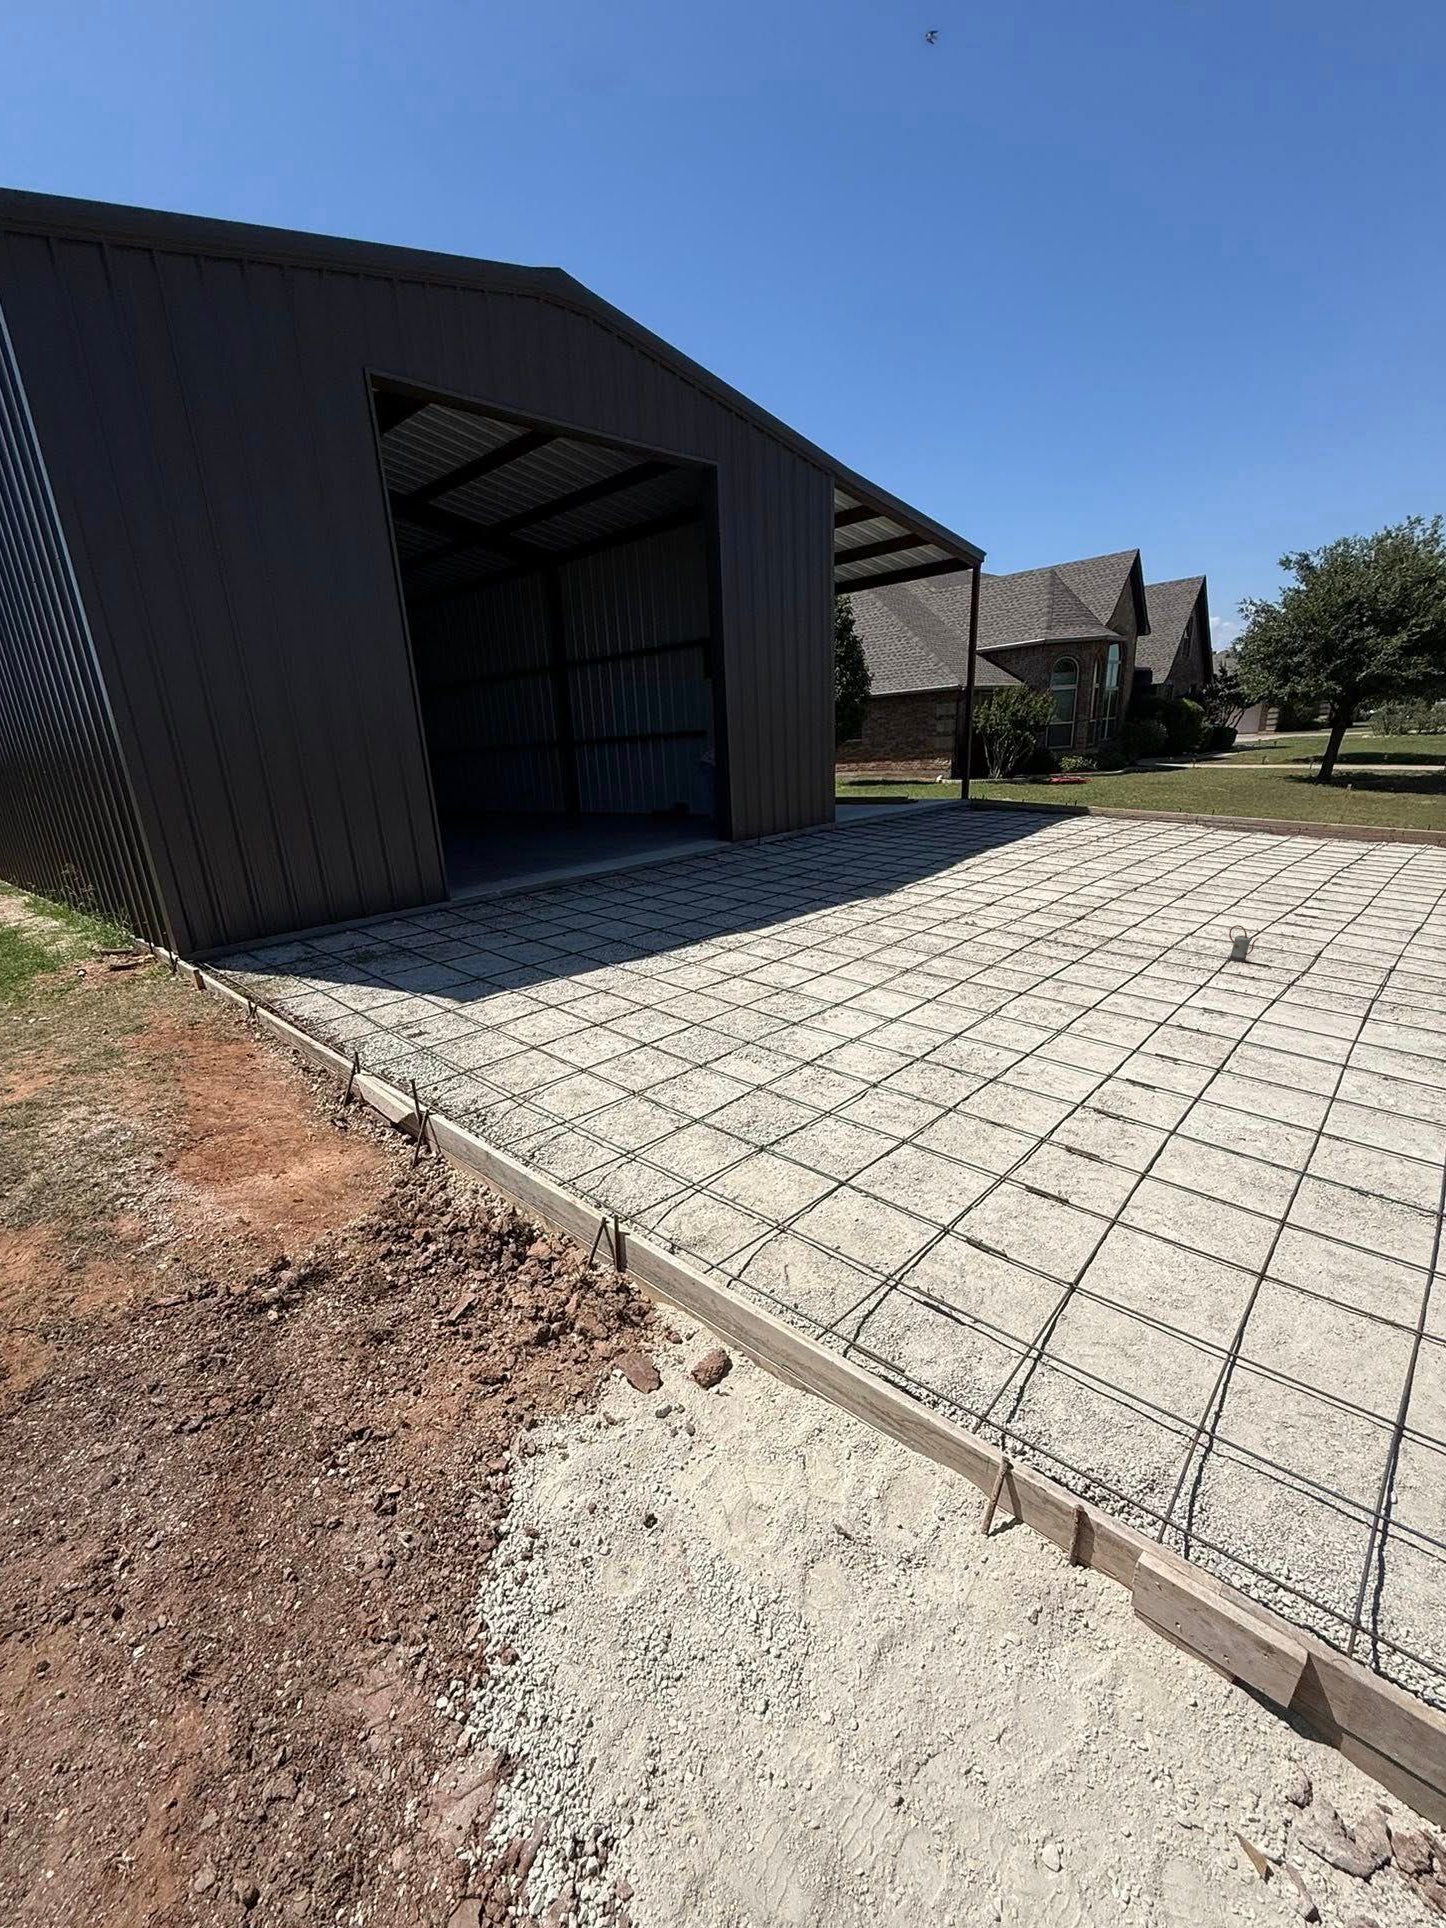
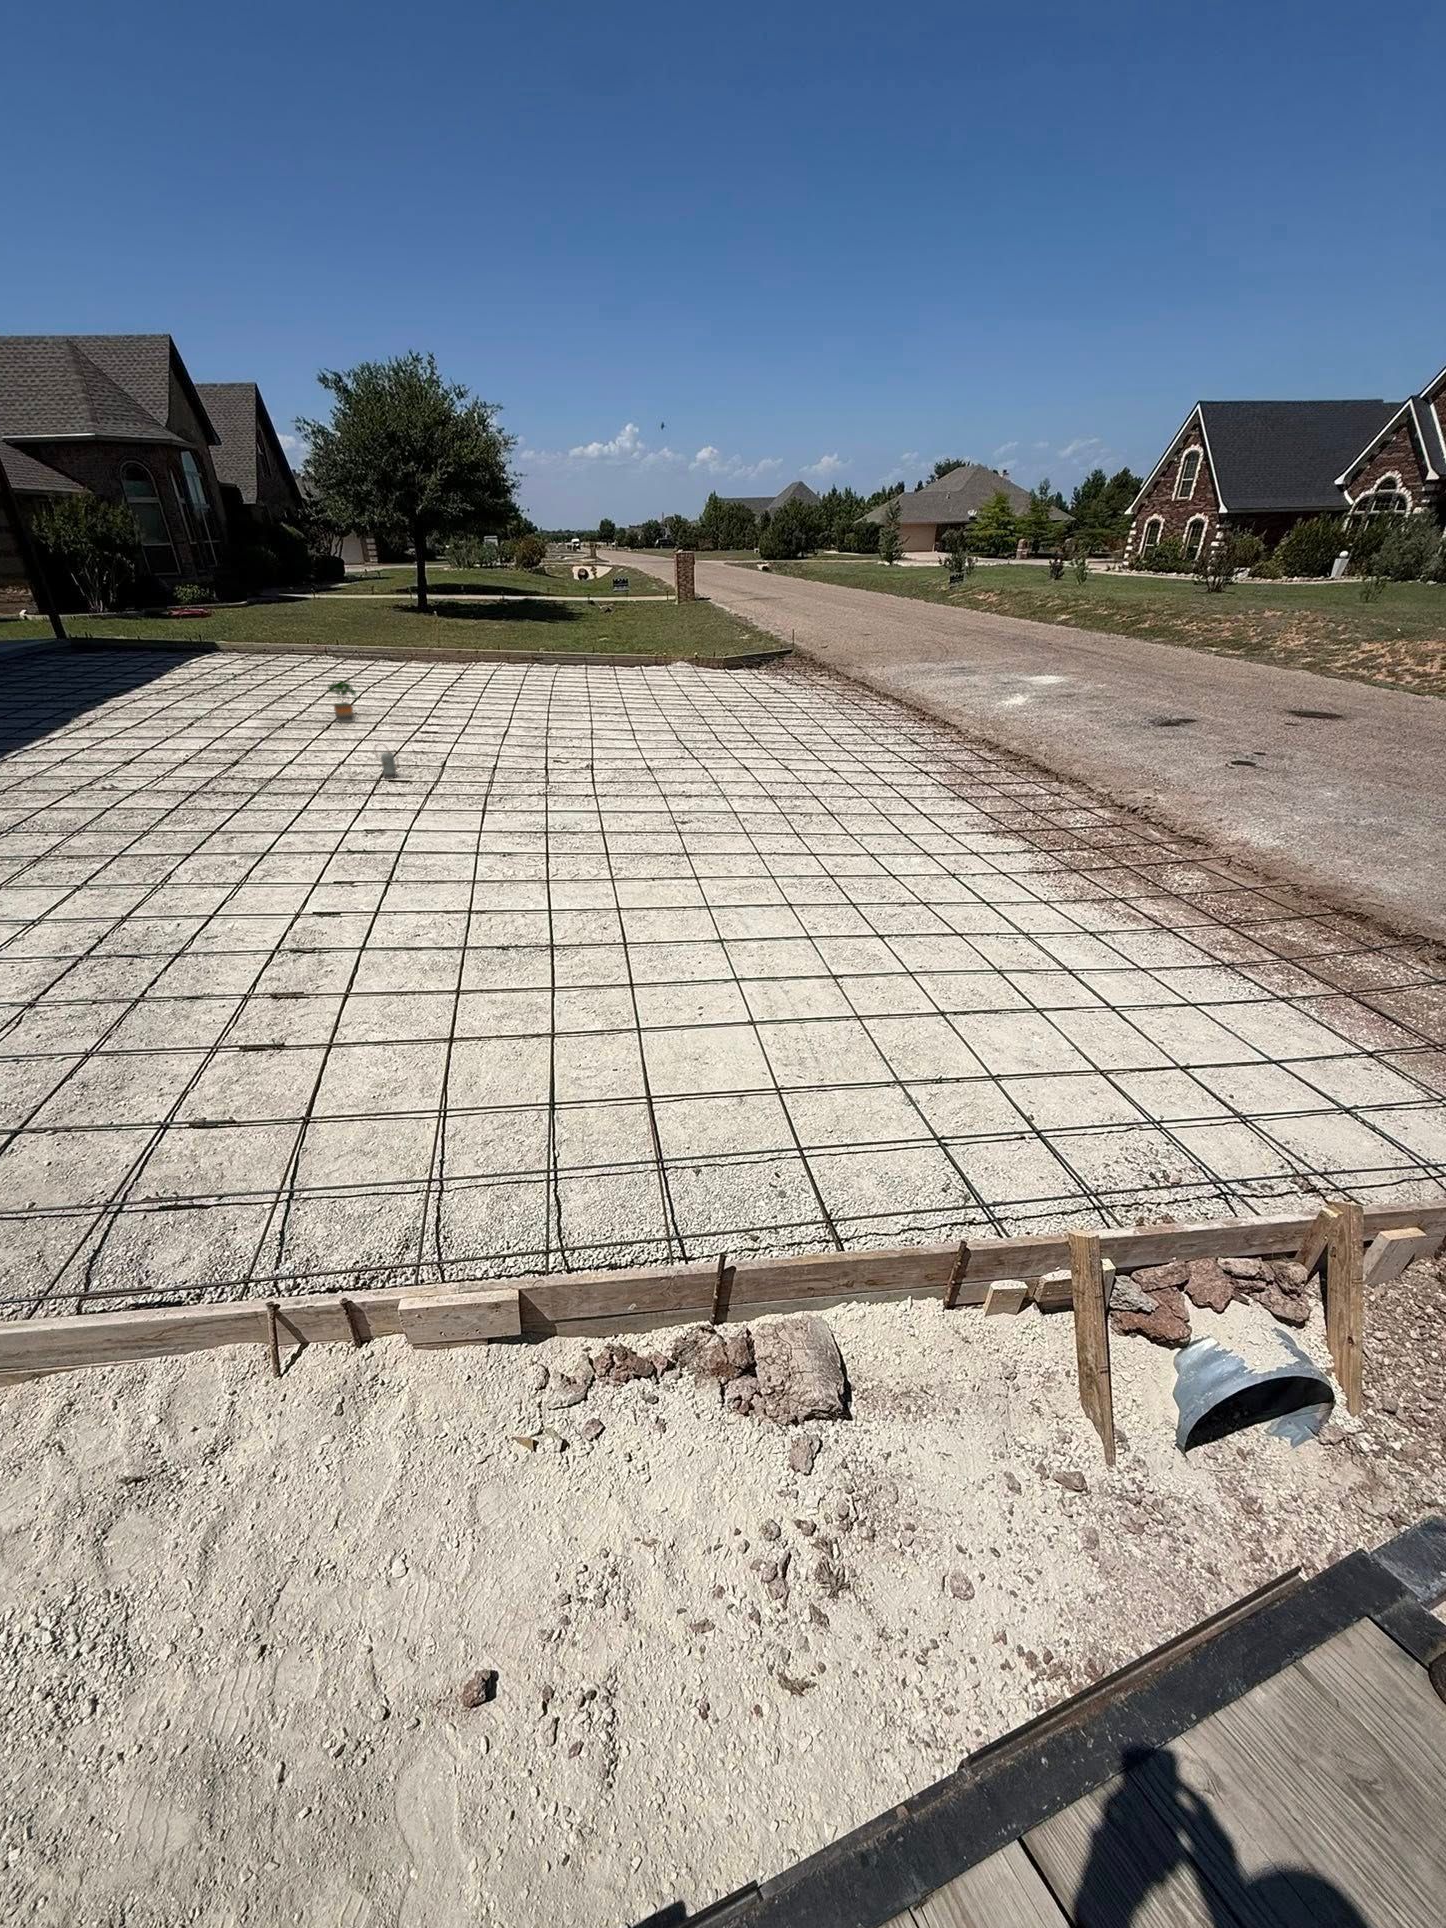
potted tree: none [1188,858,1222,898] -> present [328,682,356,723]

